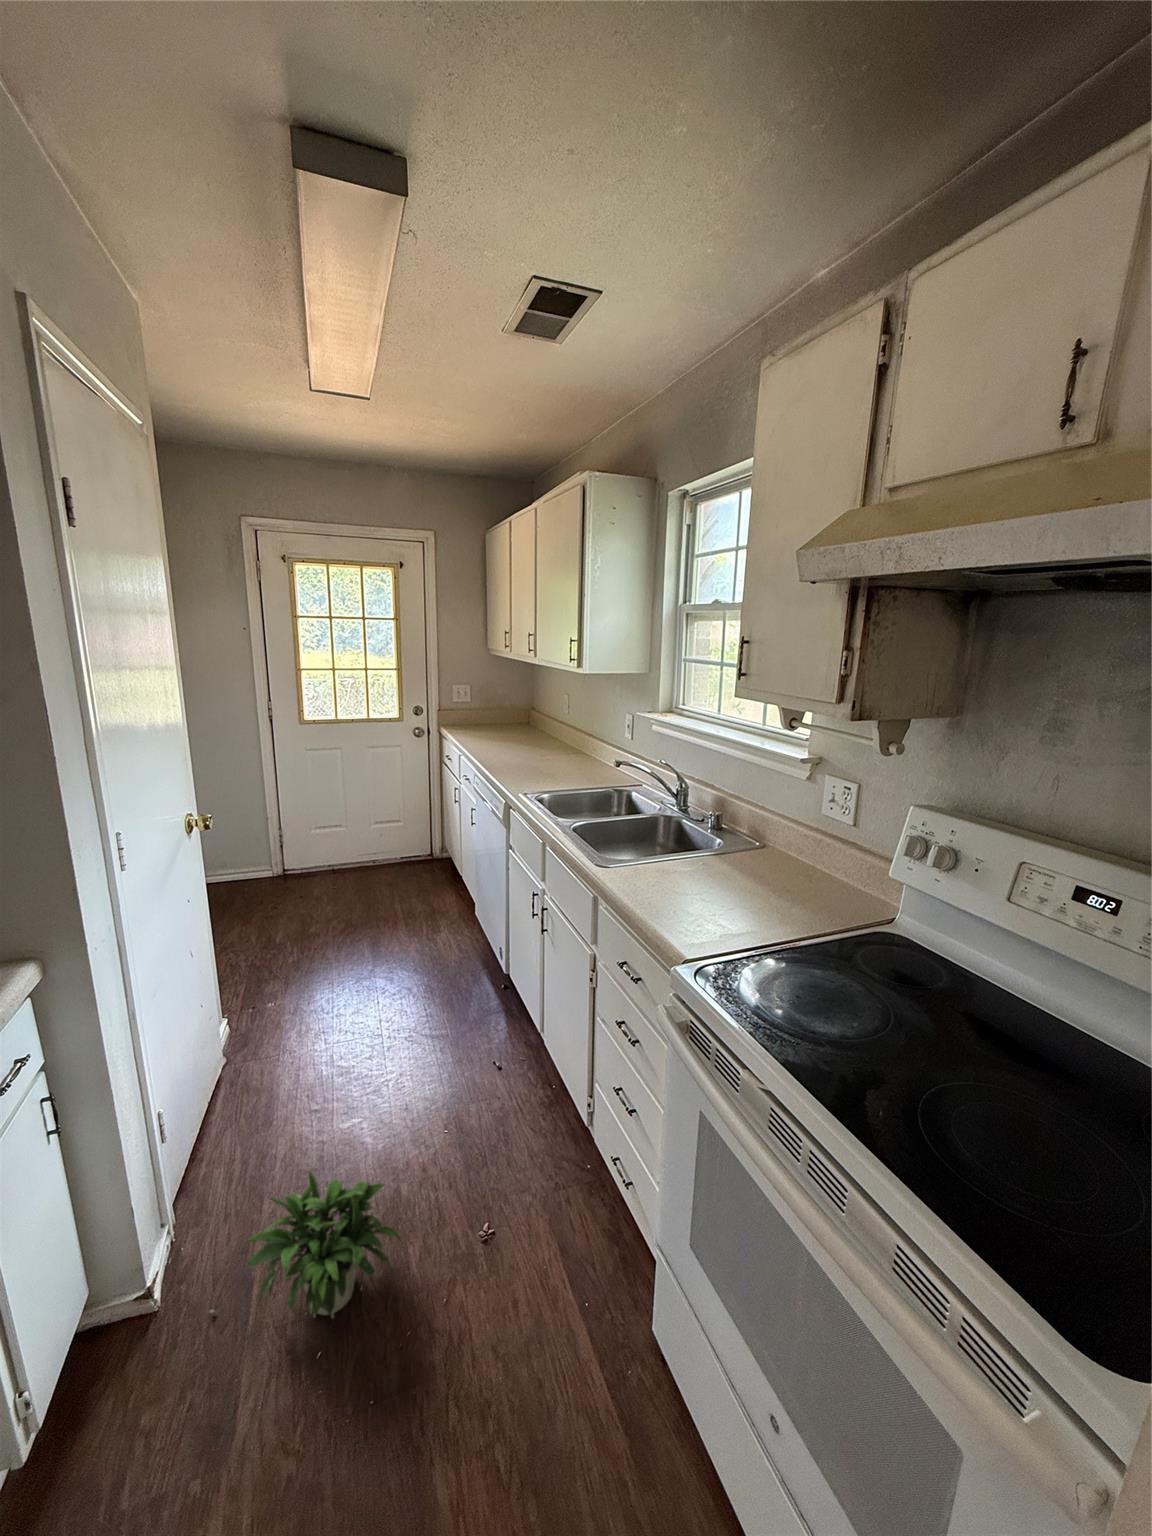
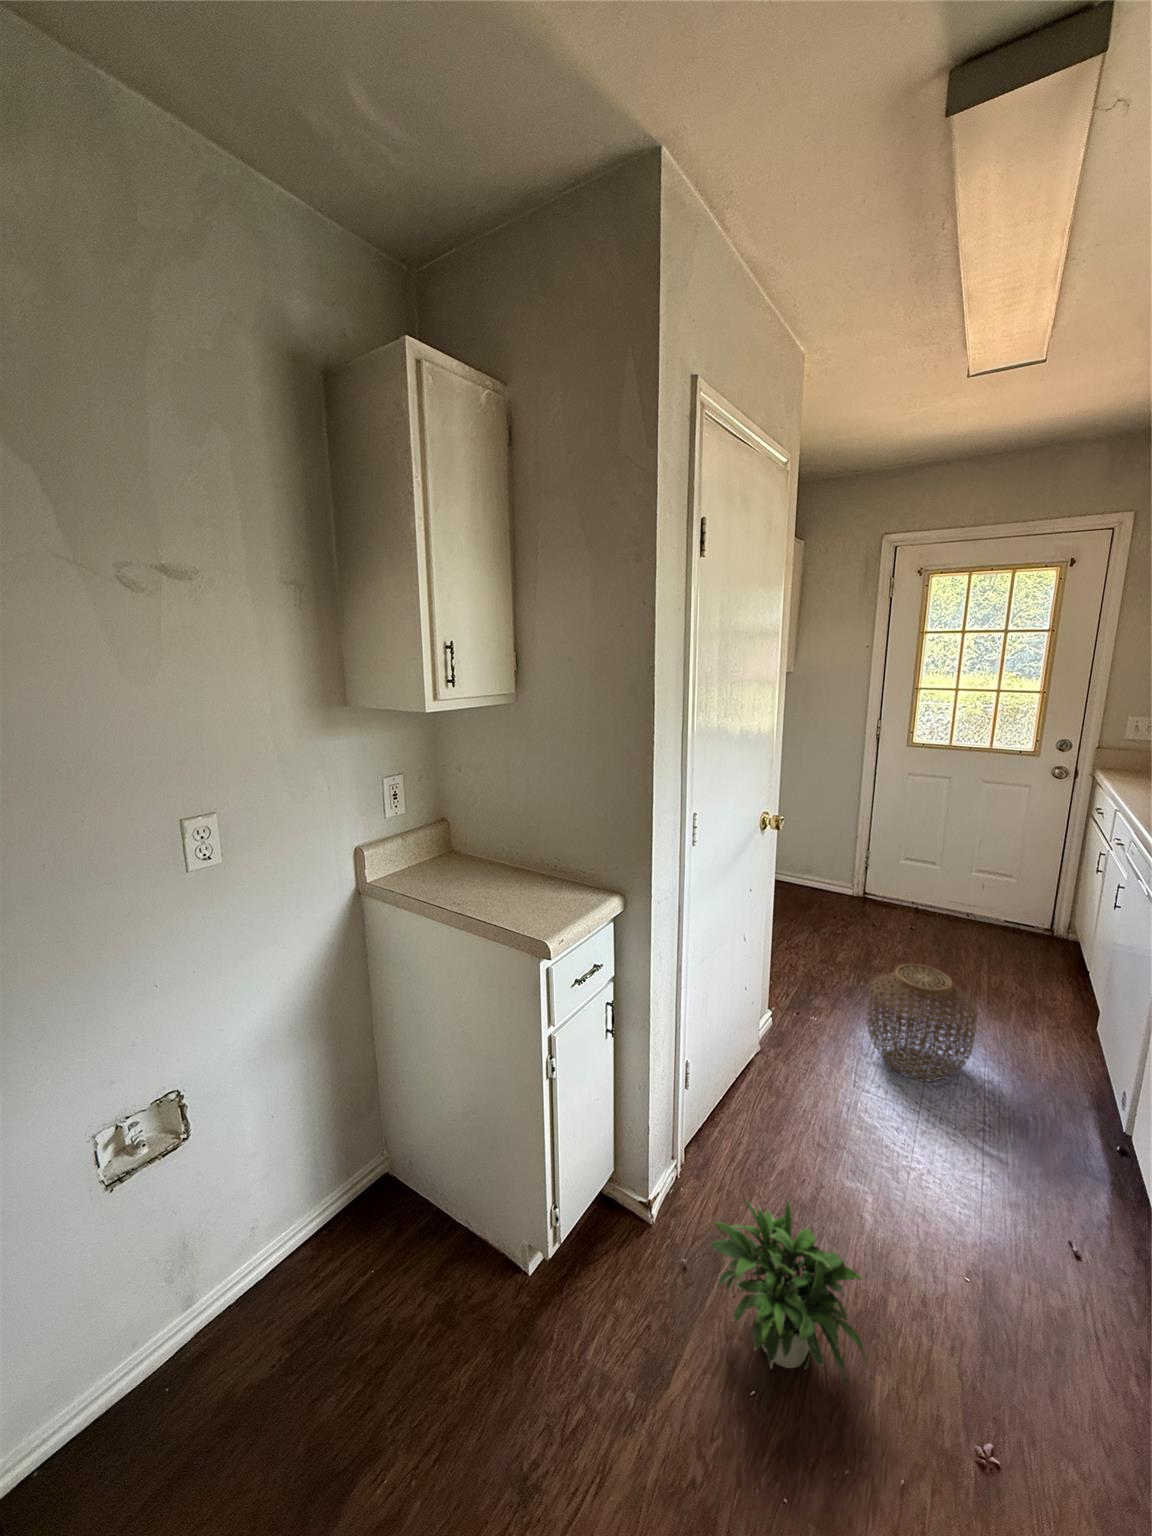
woven basket: none [320,913,408,1012] -> present [867,964,977,1080]

